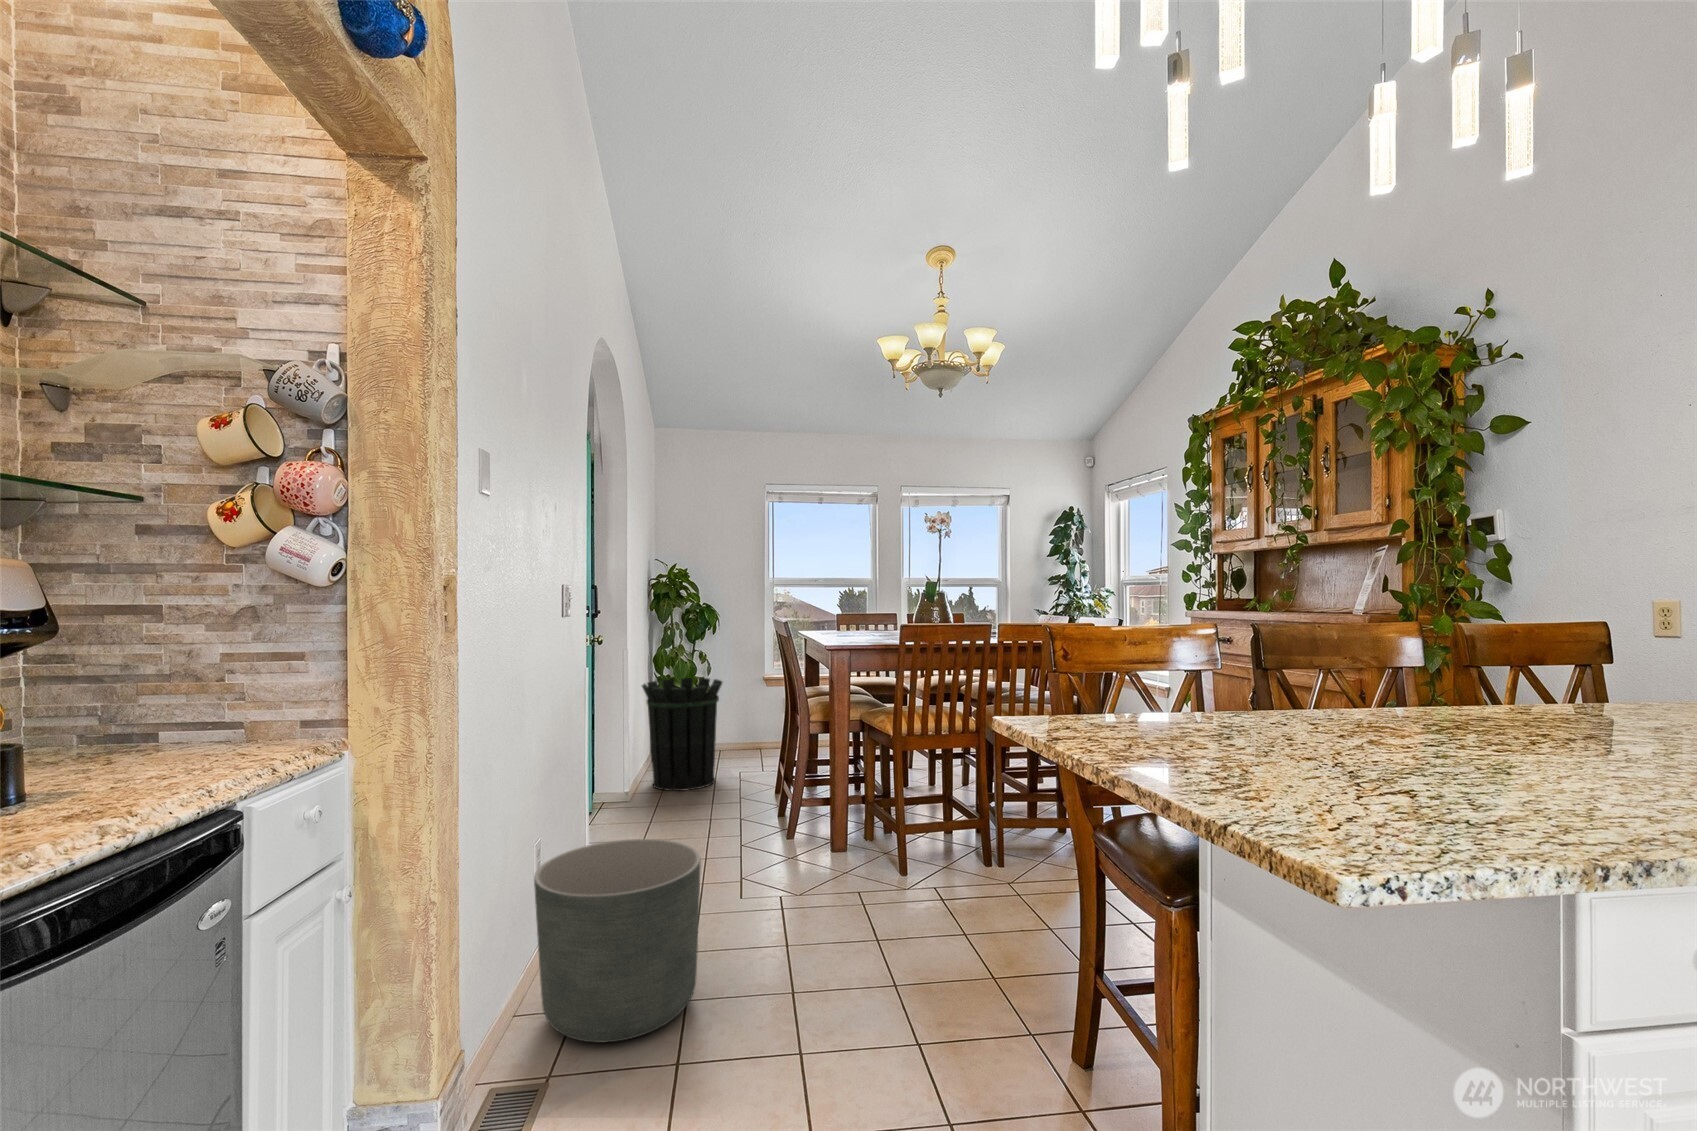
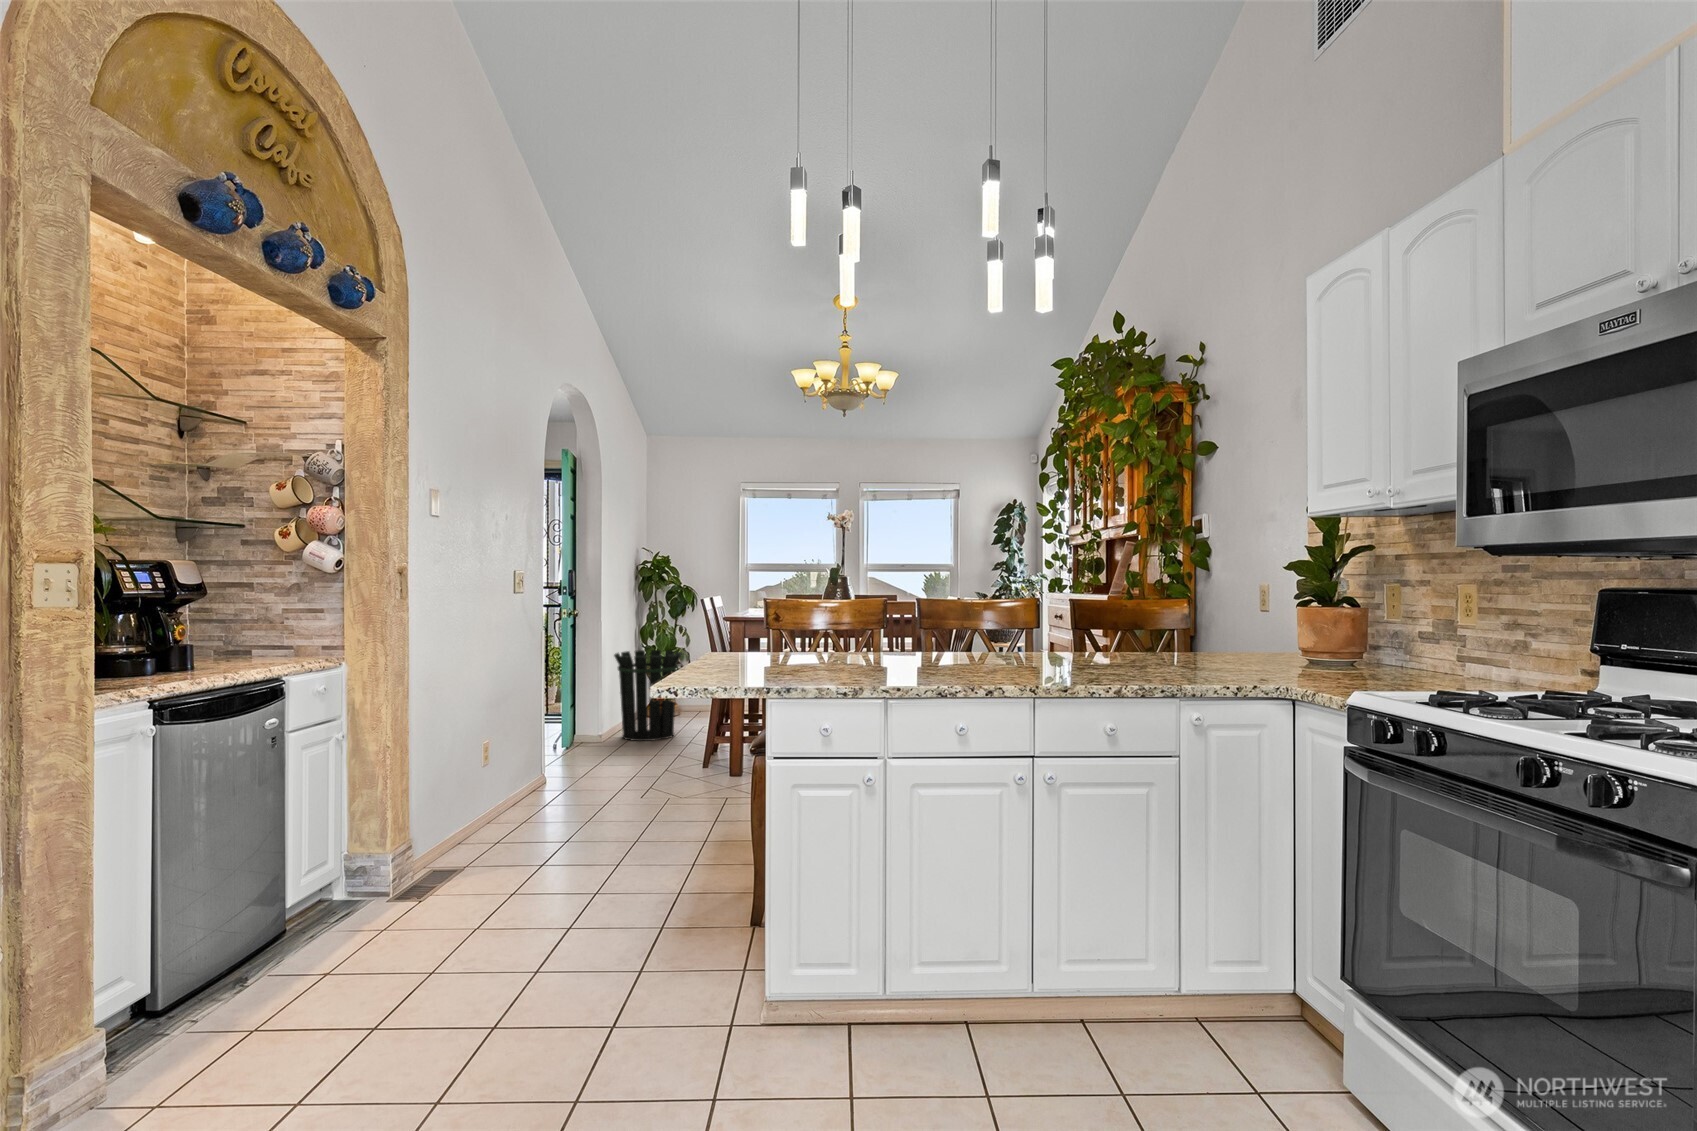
planter: present [534,839,701,1042] -> none [464,743,572,856]

